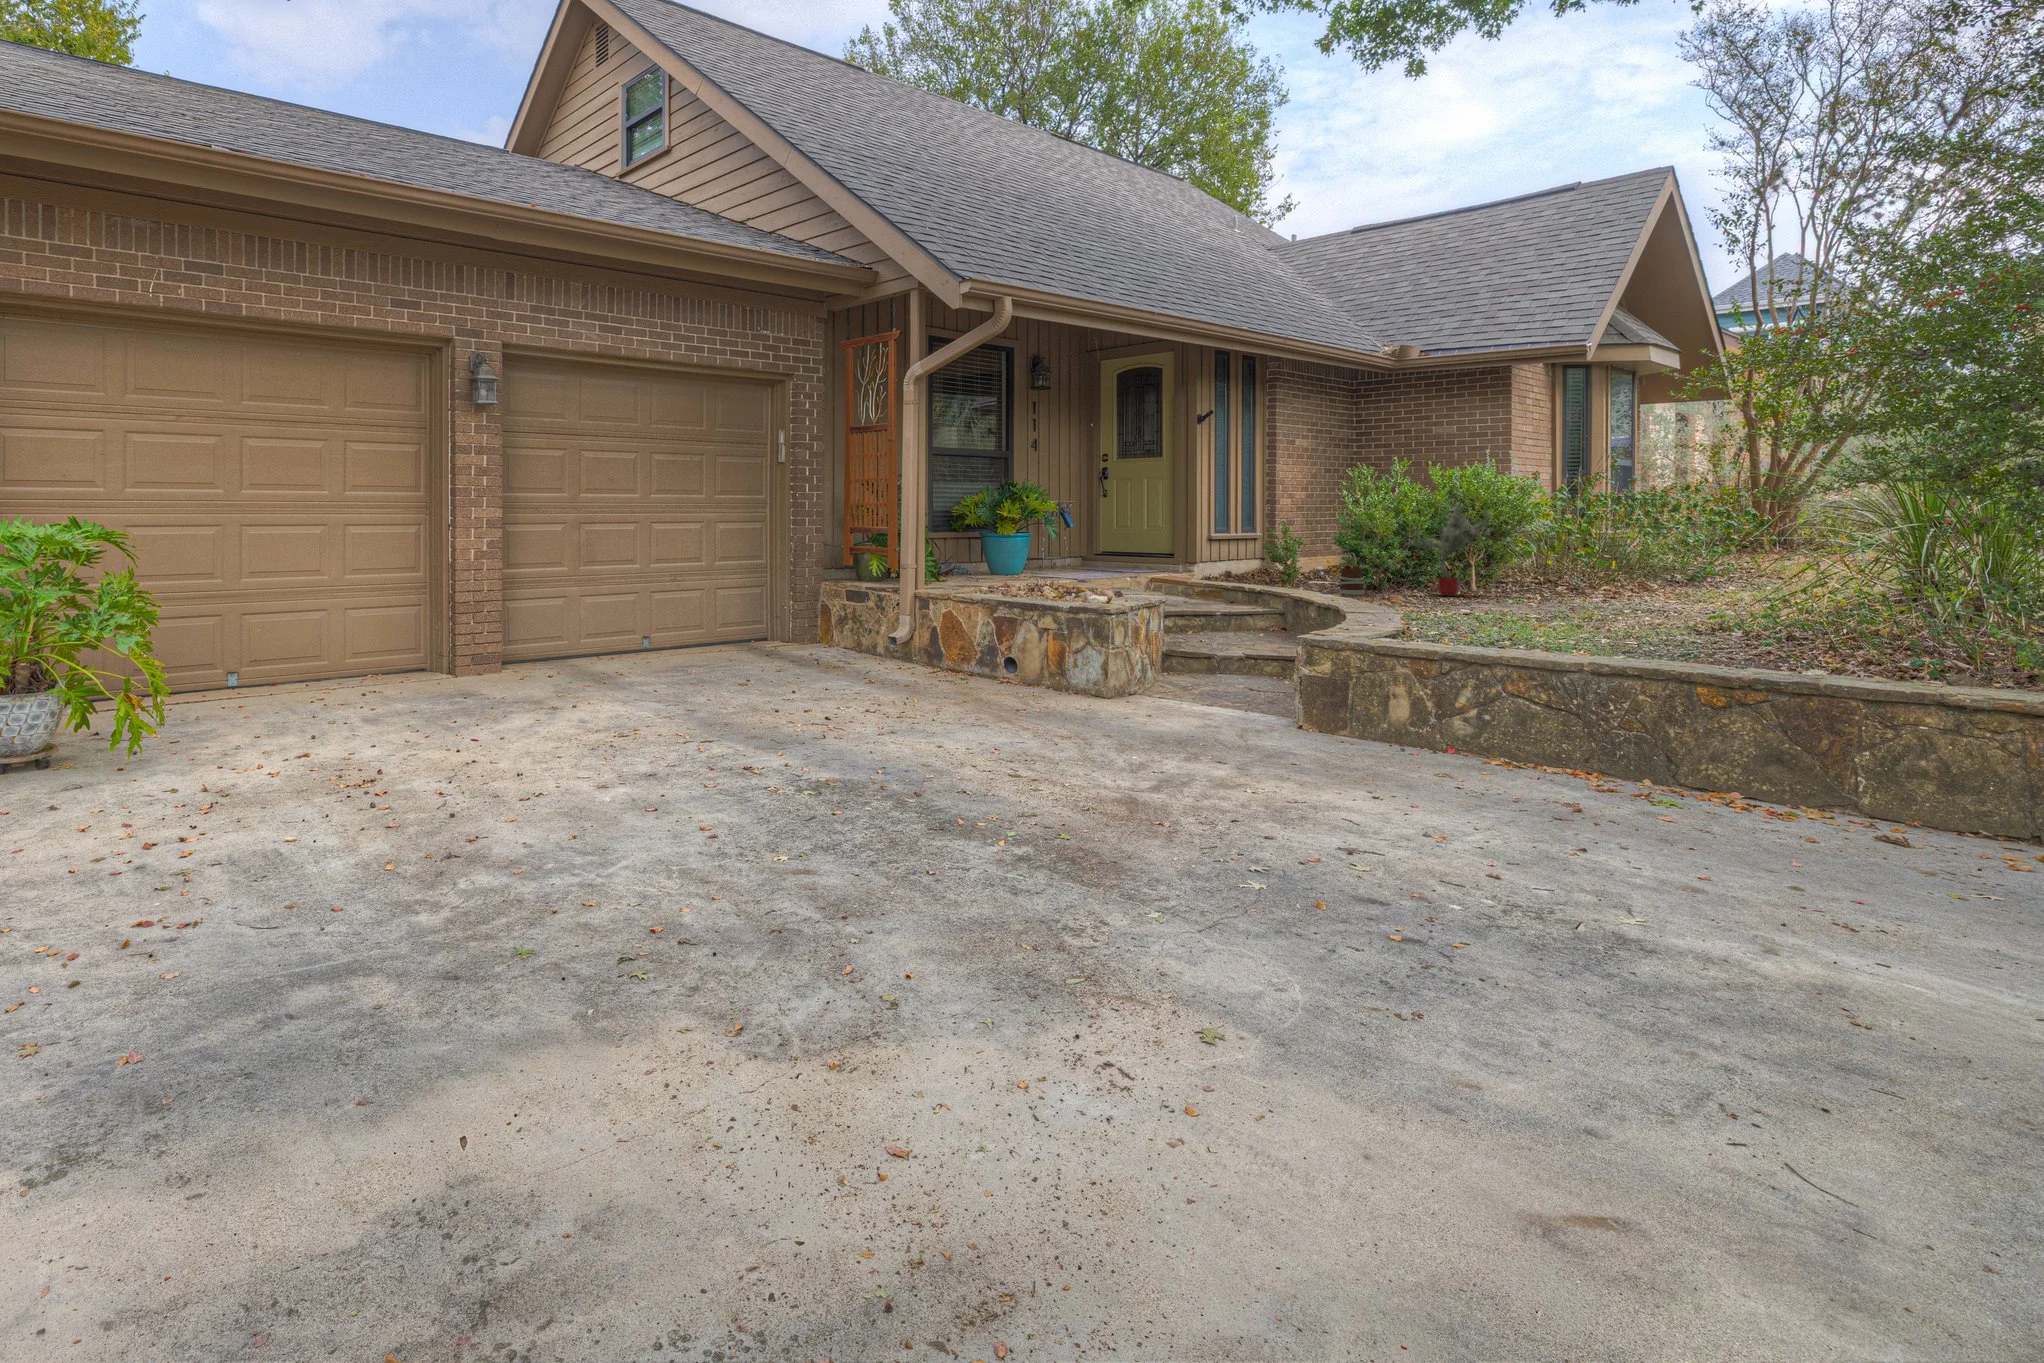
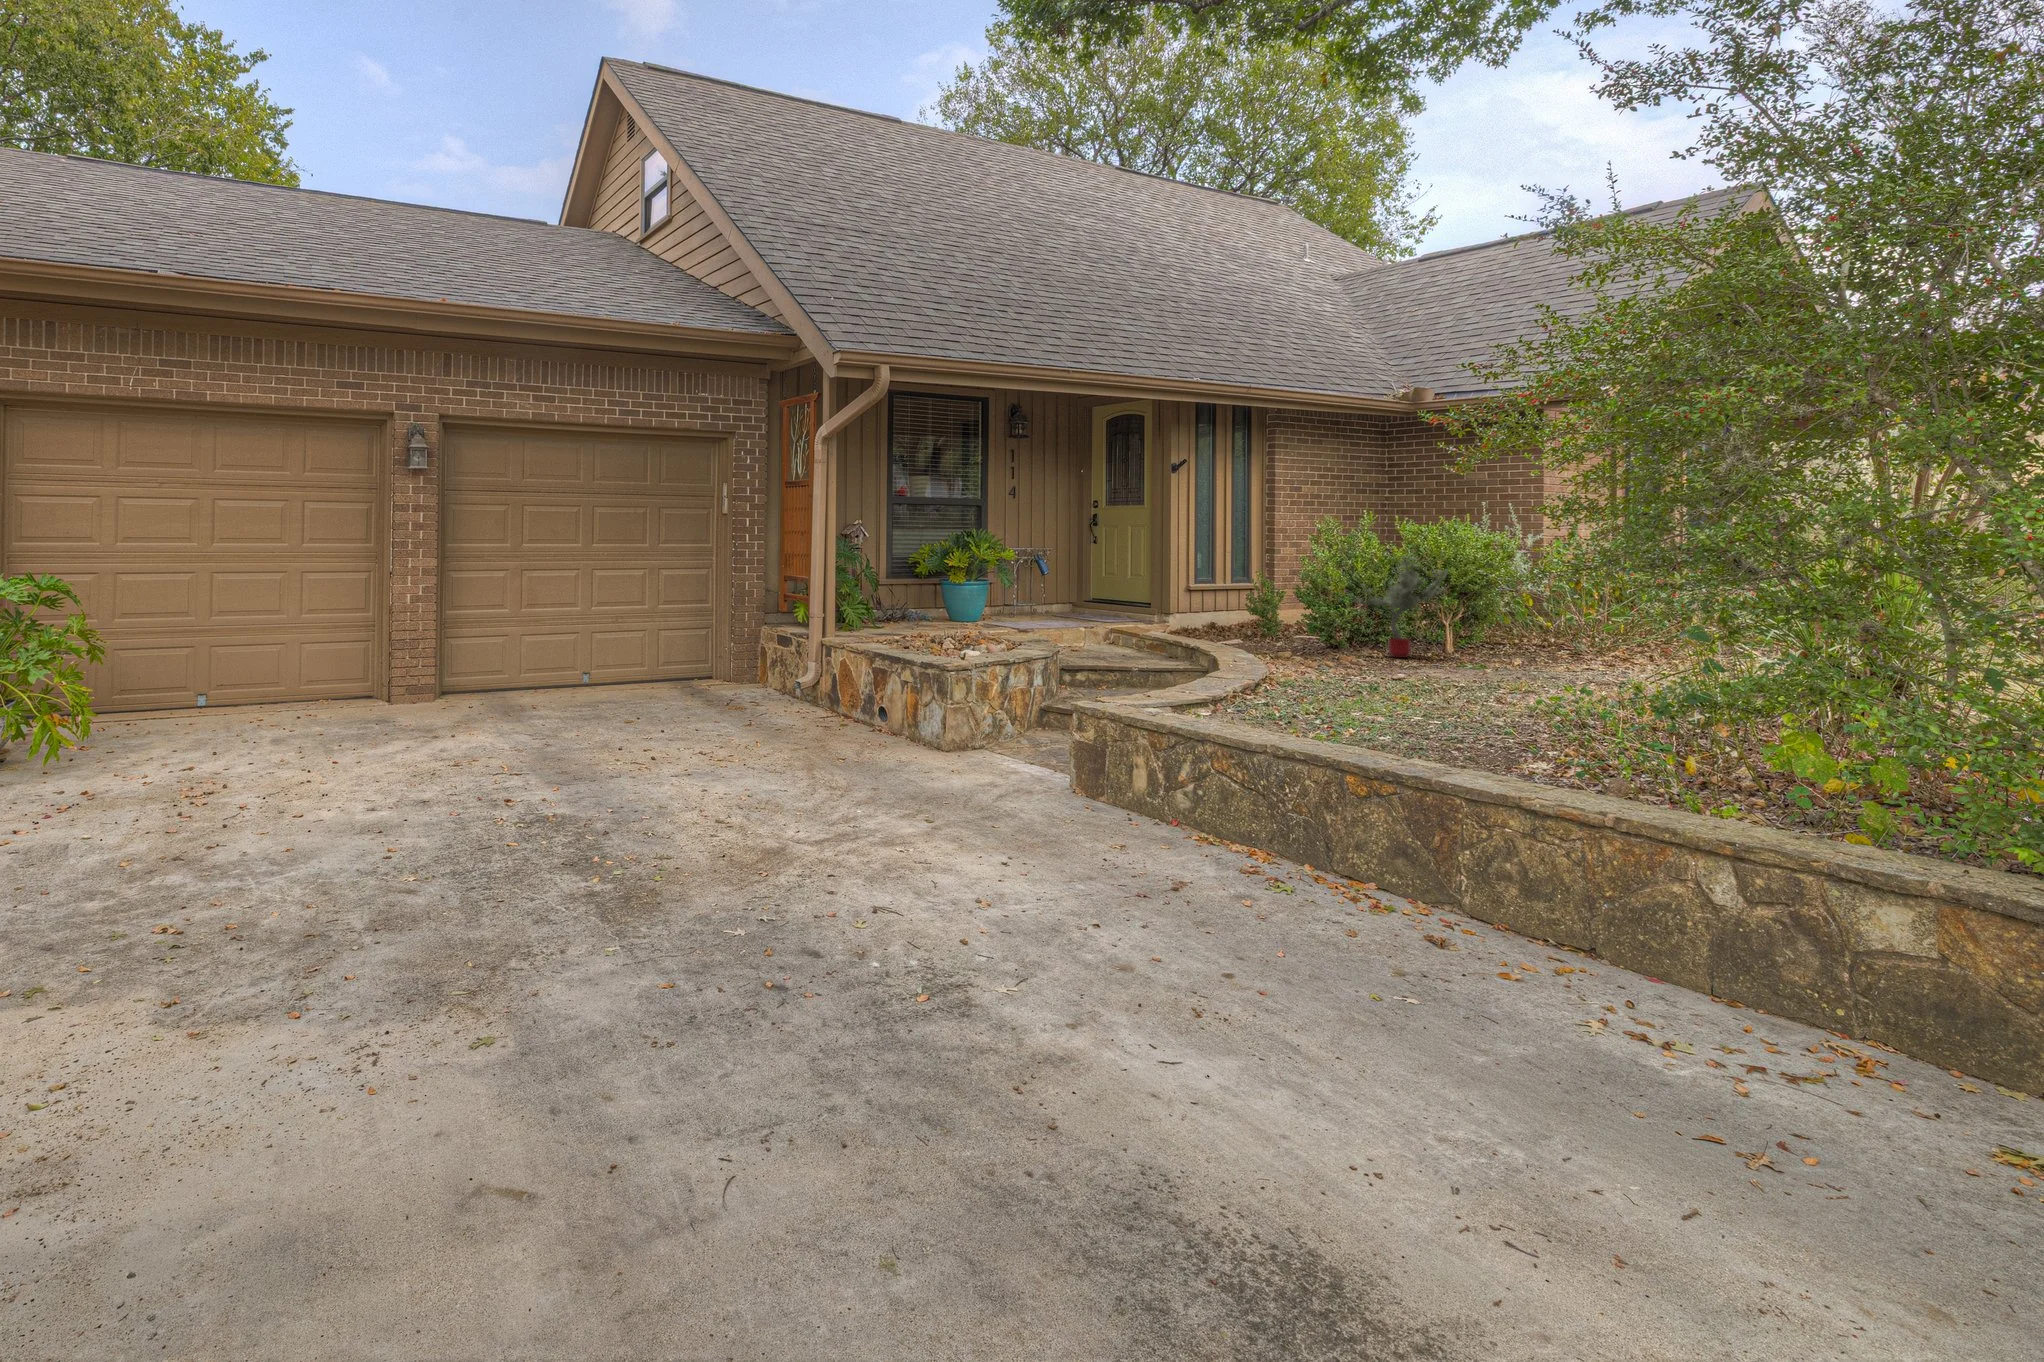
wooden bucket: present [1339,553,1365,595] -> none [1288,609,1314,653]

